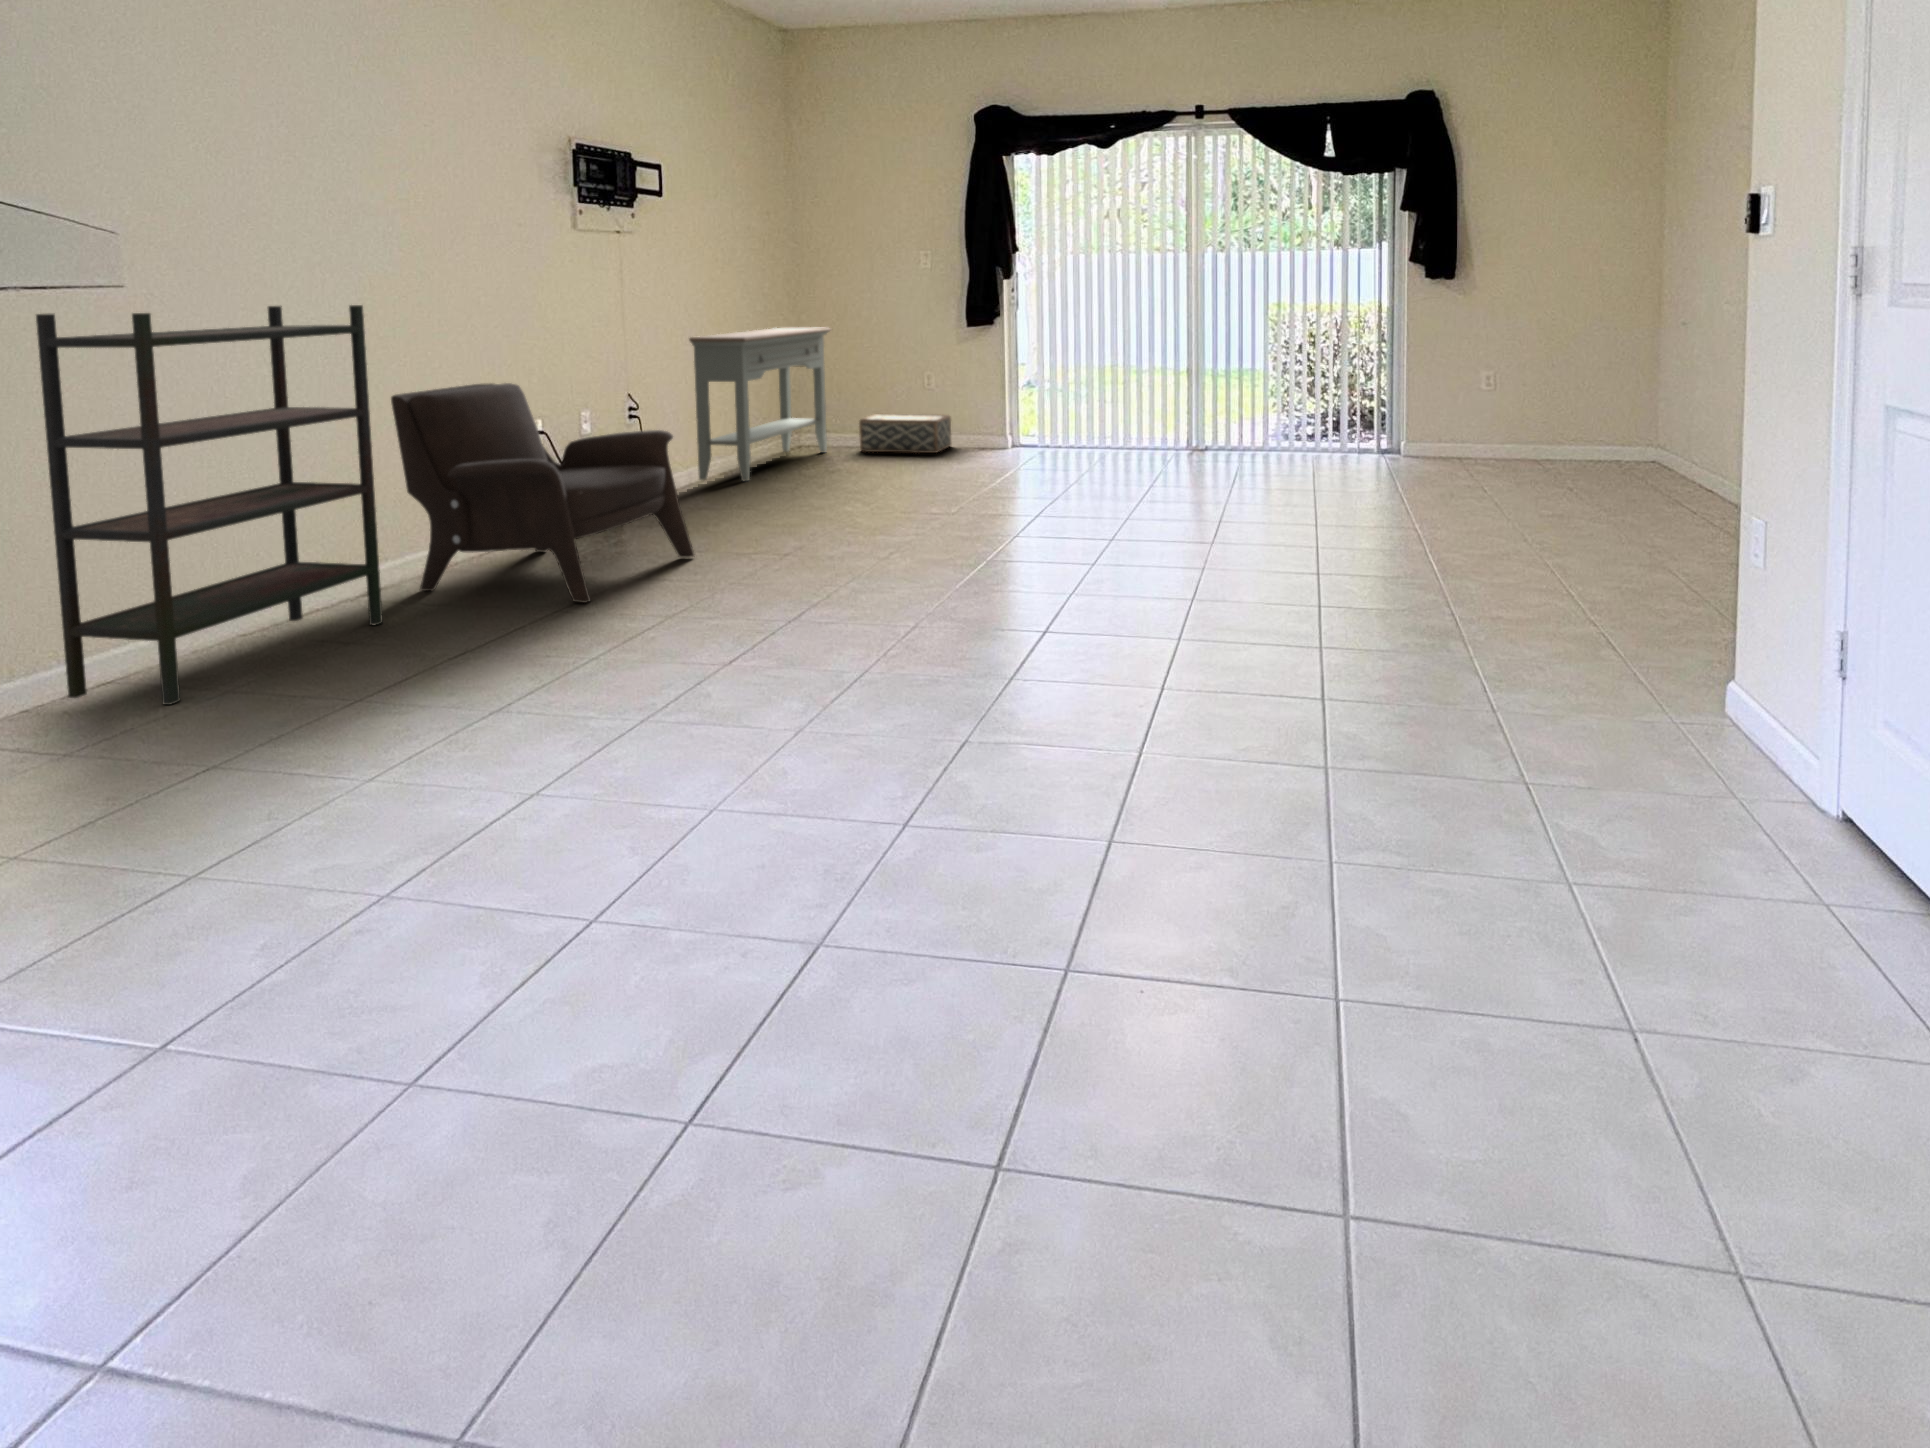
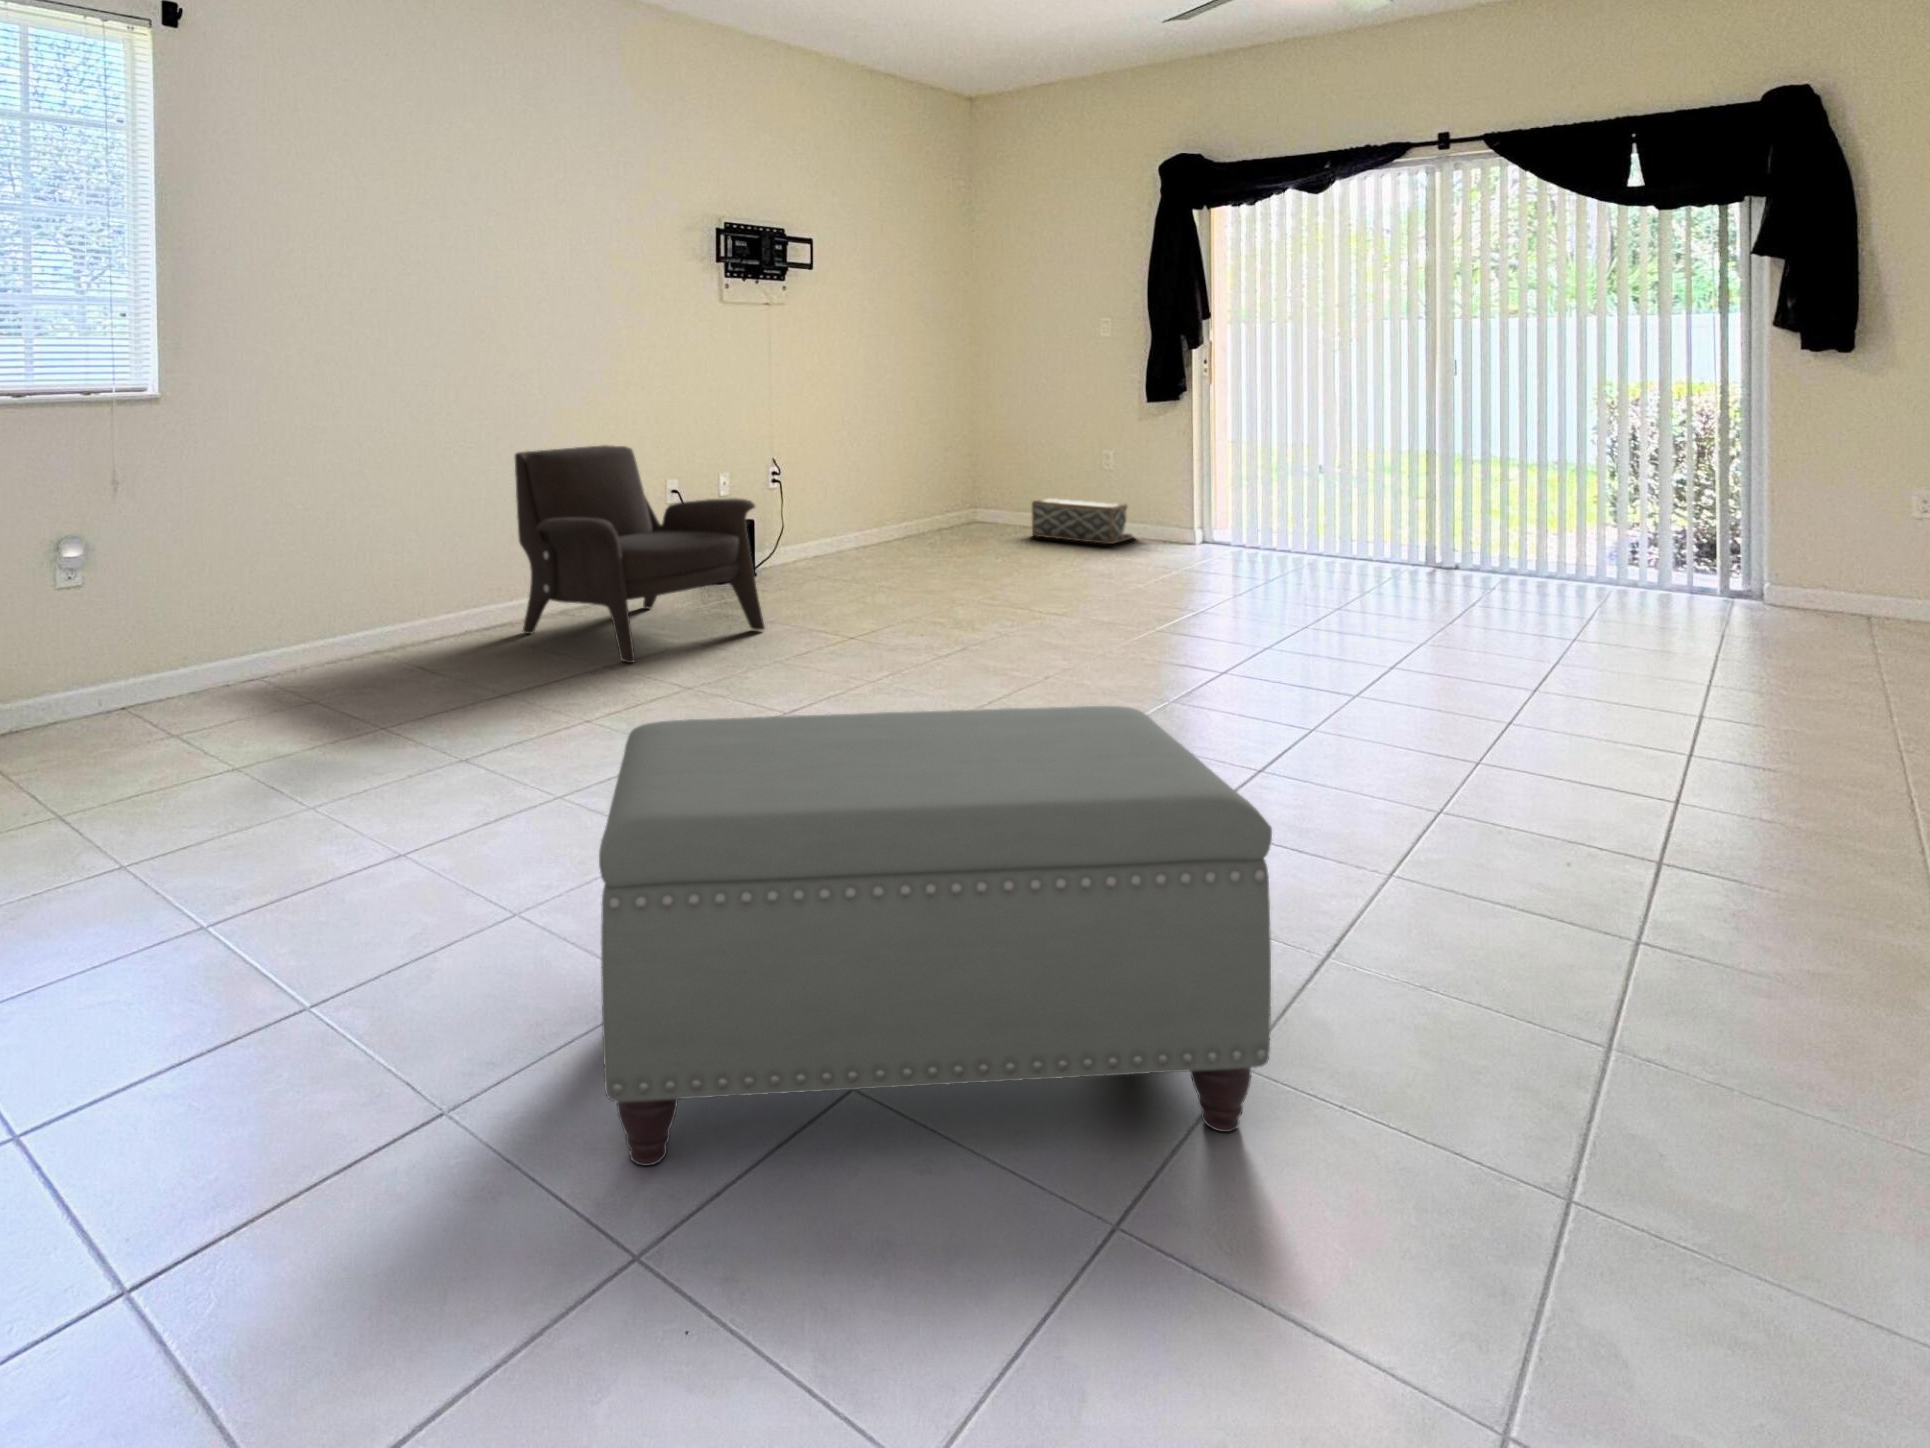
bookshelf: present [36,305,383,705] -> none [217,371,469,704]
console table: present [689,327,831,481] -> none [841,400,1006,558]
ottoman: none [889,552,1411,948] -> present [599,706,1272,1166]

